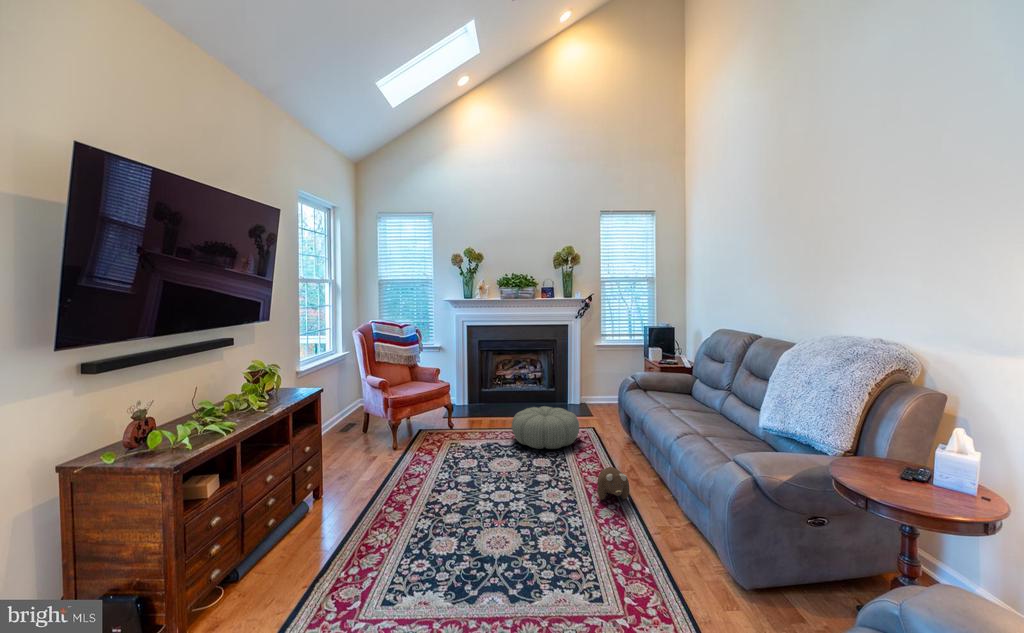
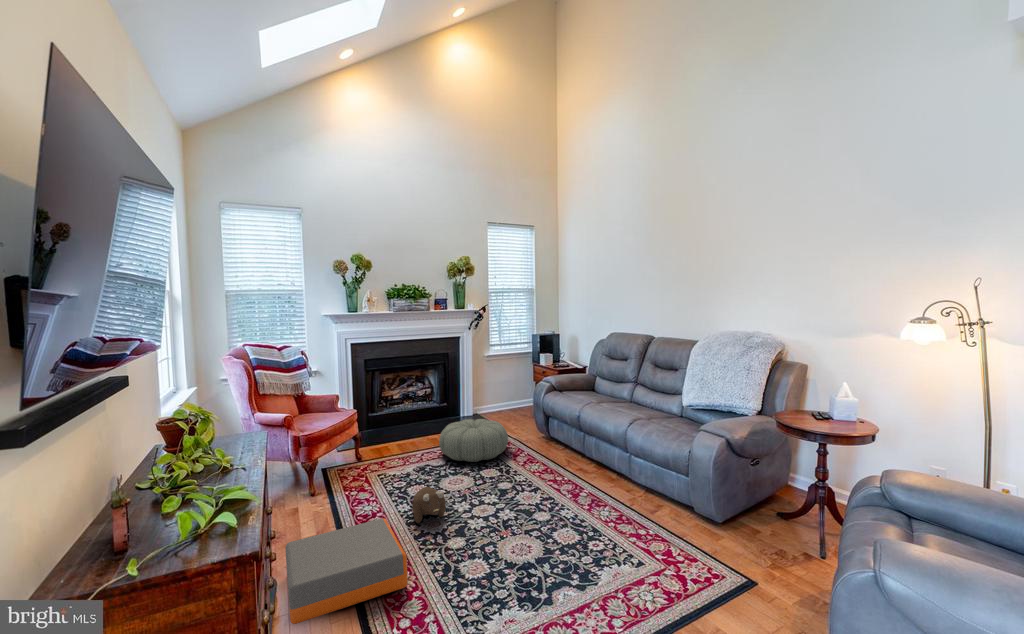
plush toy: present [598,467,629,500] -> present [412,487,446,523]
storage box: none [284,480,400,546] -> present [286,518,408,624]

